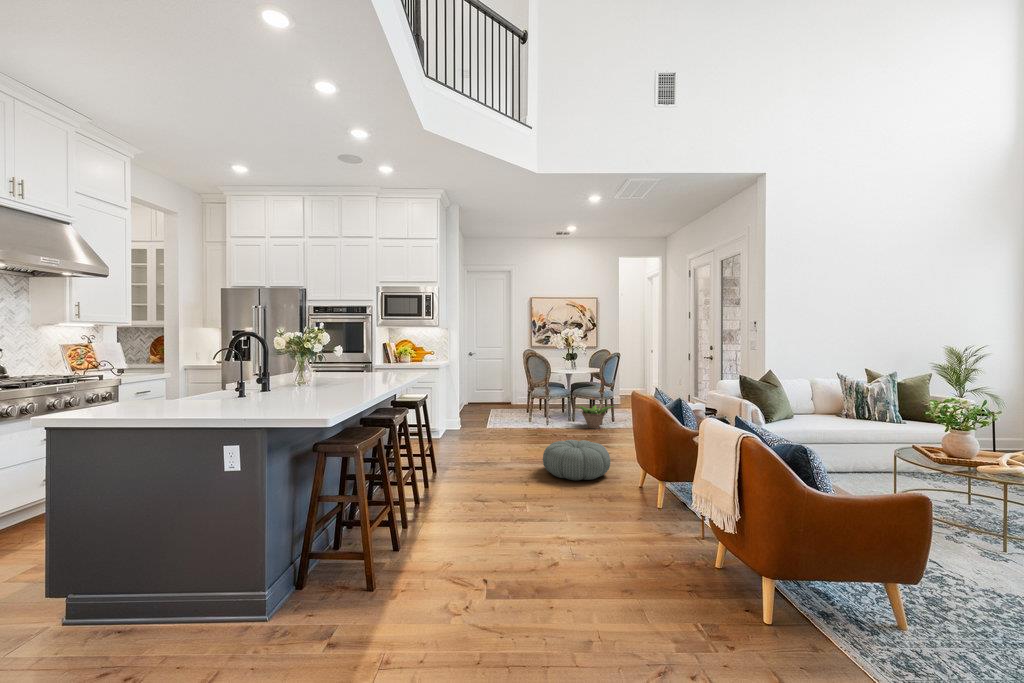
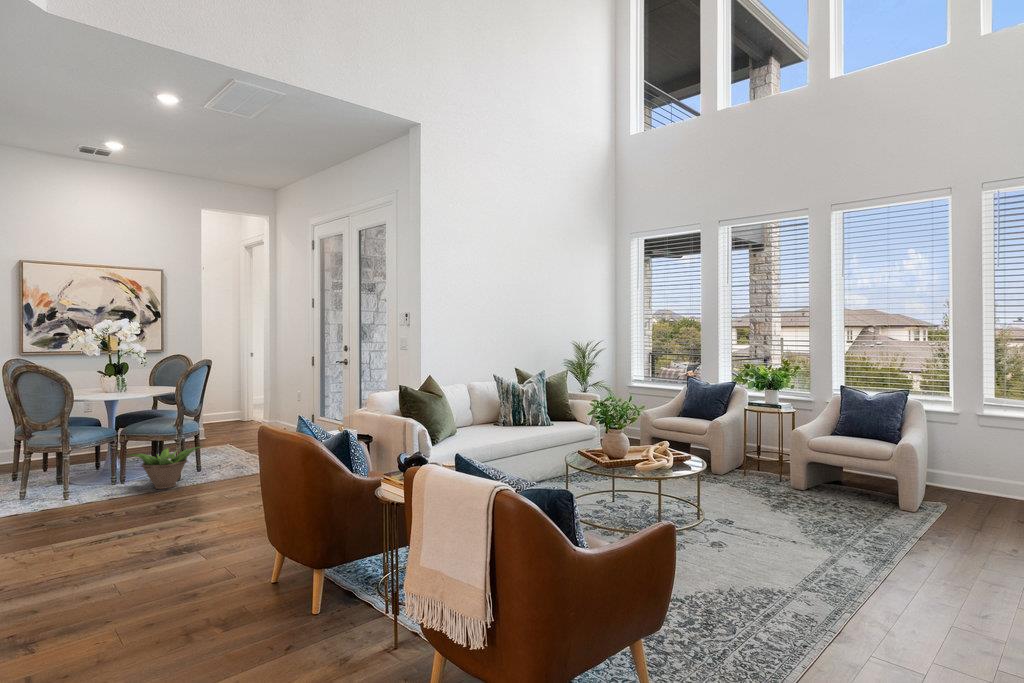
pouf: present [543,440,610,480] -> none [66,523,213,609]

